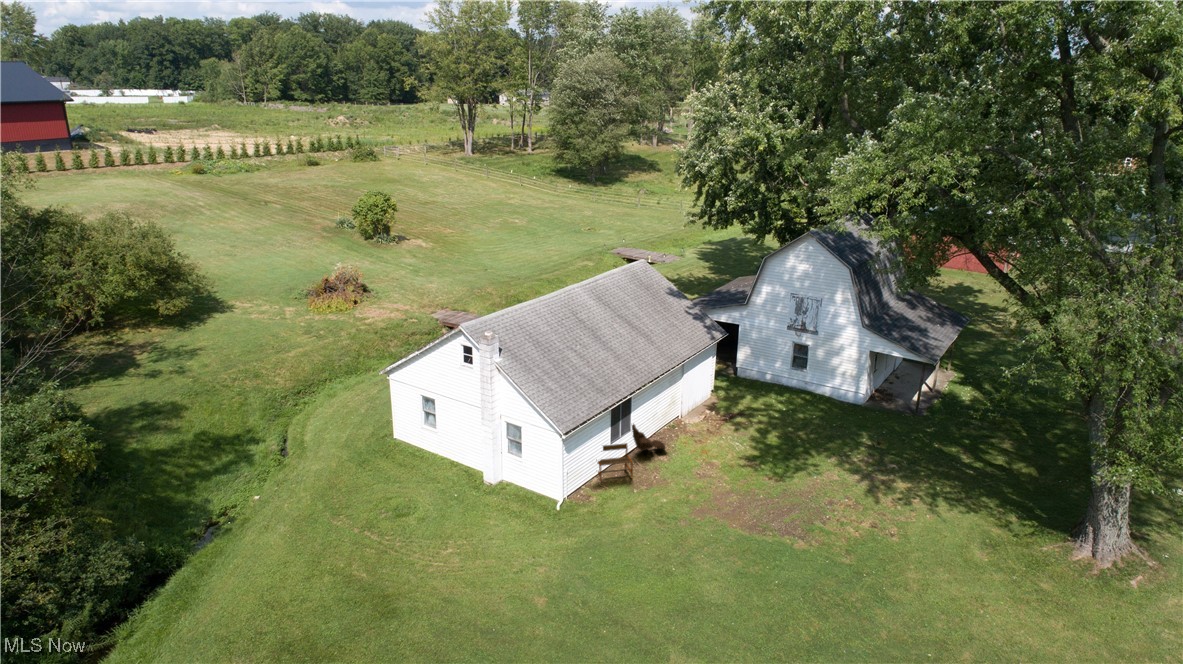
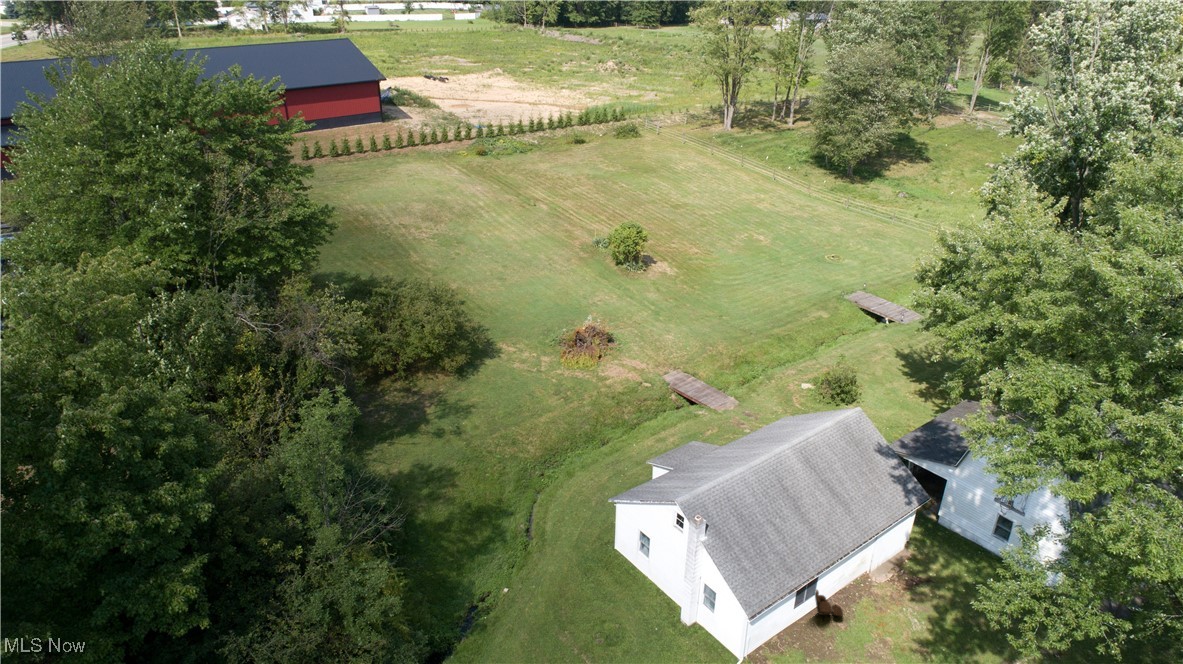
bench: present [597,443,633,482] -> none [776,614,808,647]

